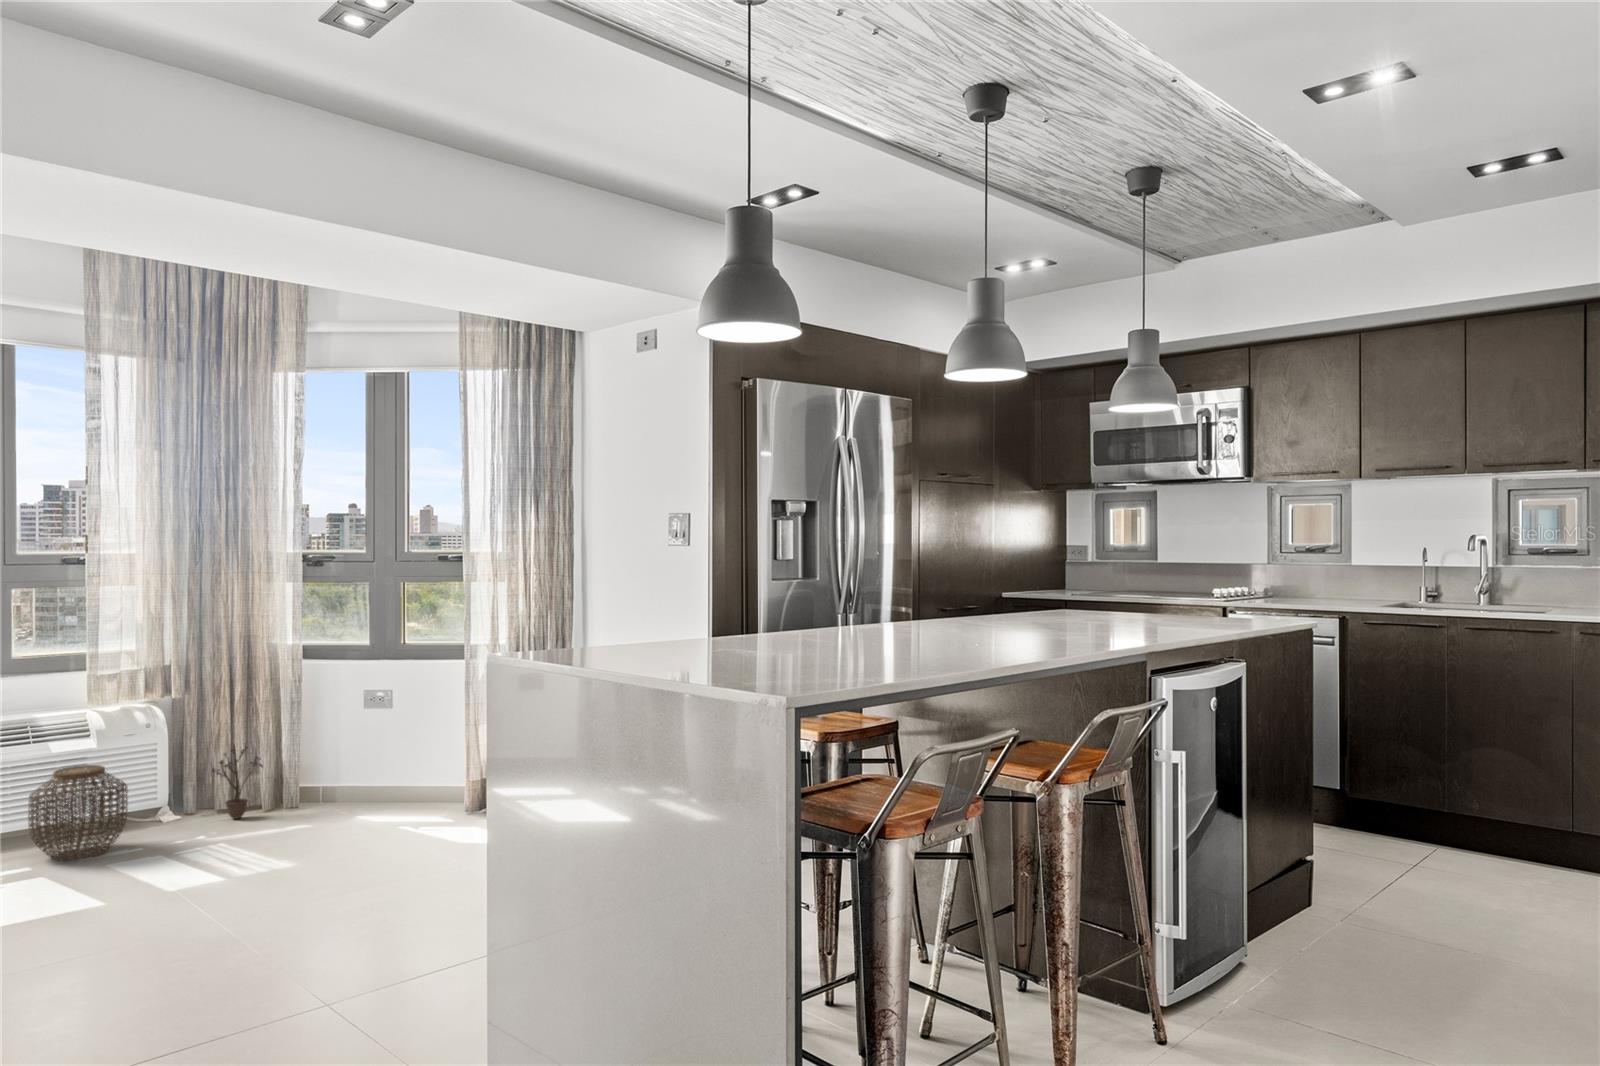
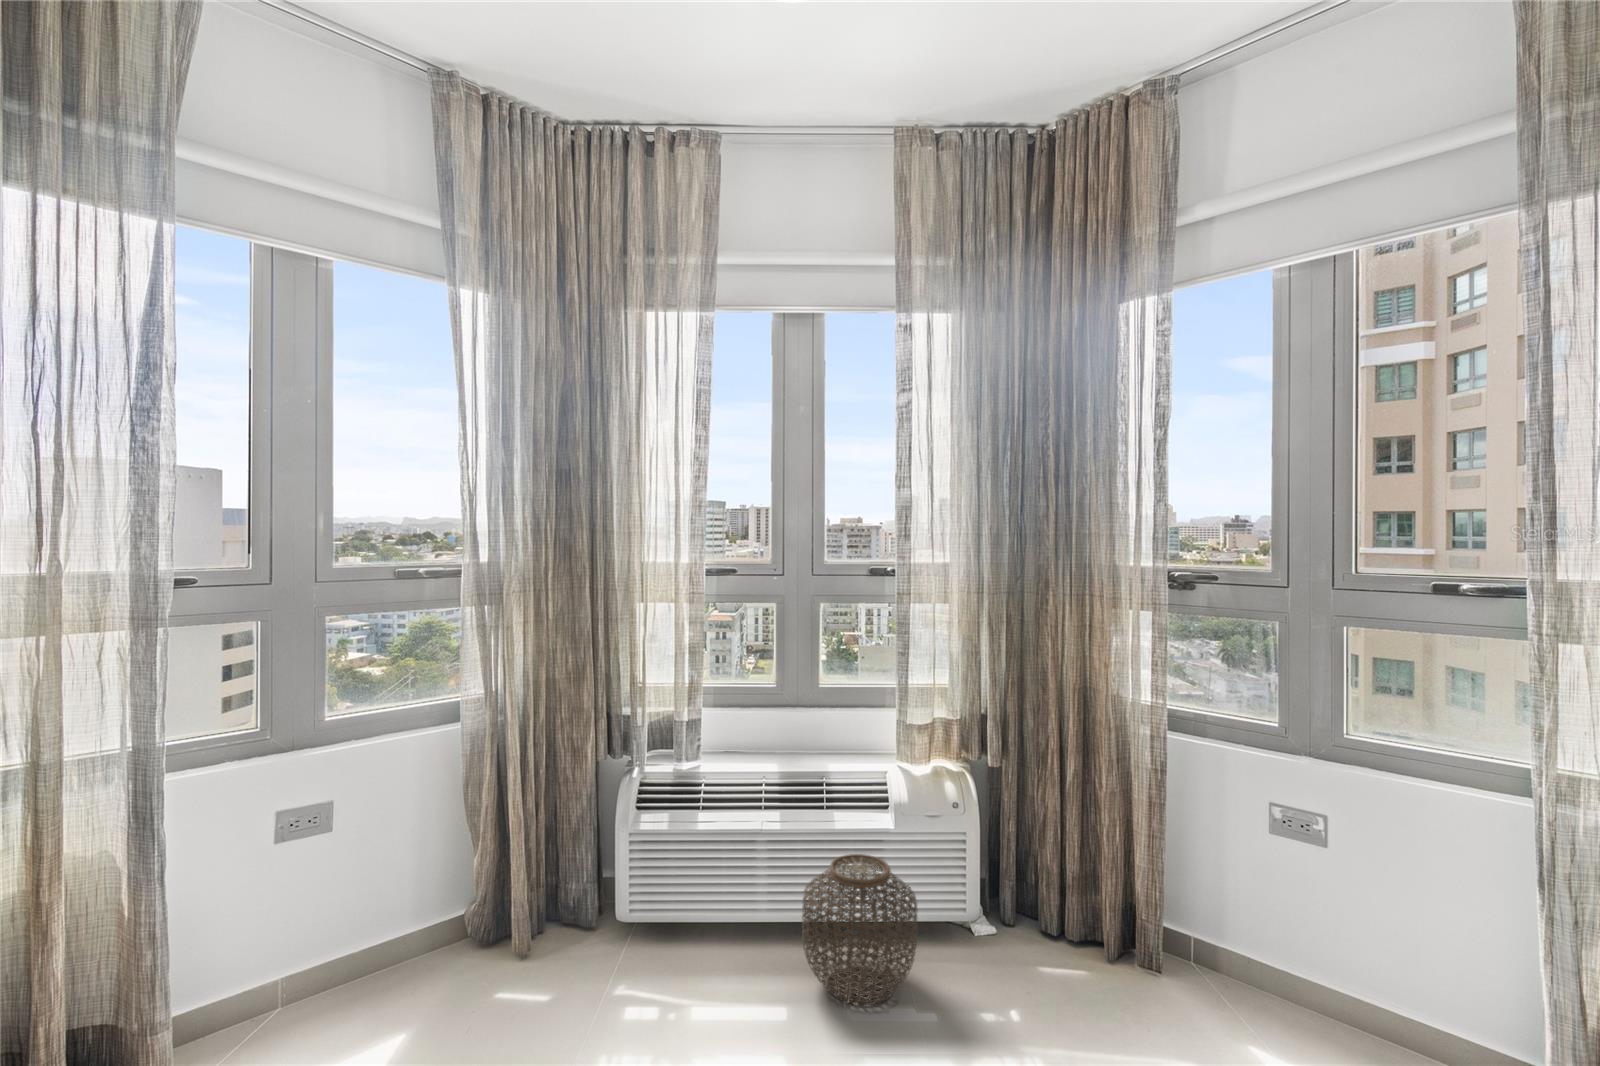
decorative plant: present [212,745,263,819] -> none [1021,854,1108,971]

